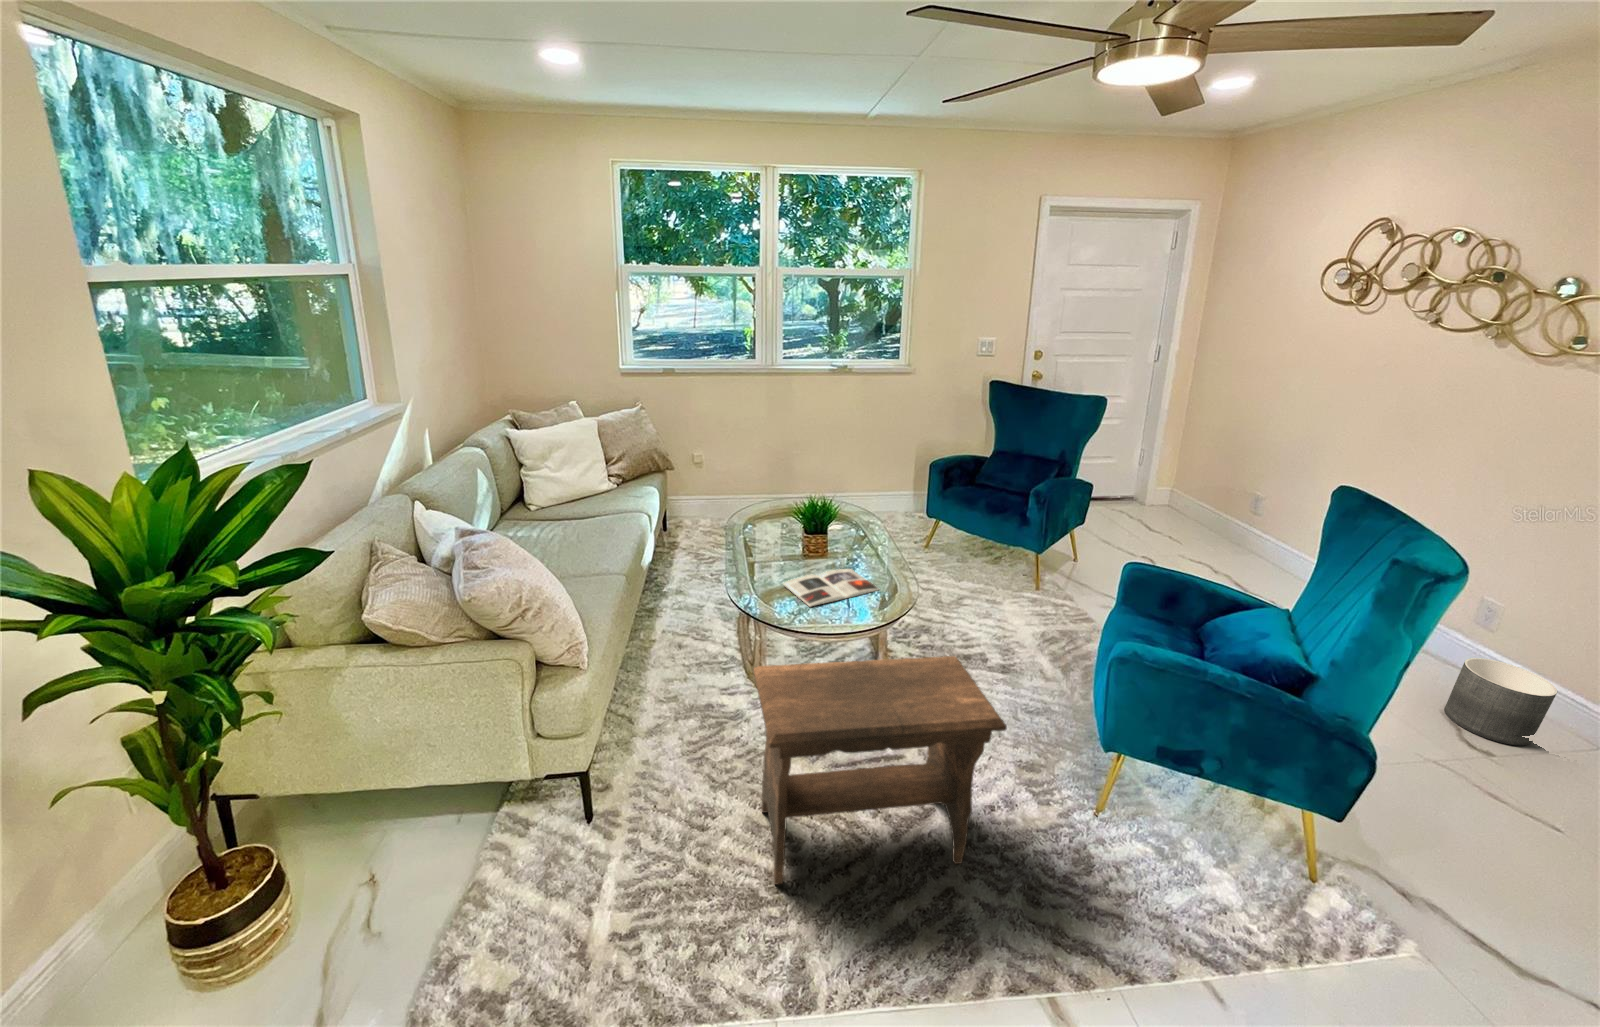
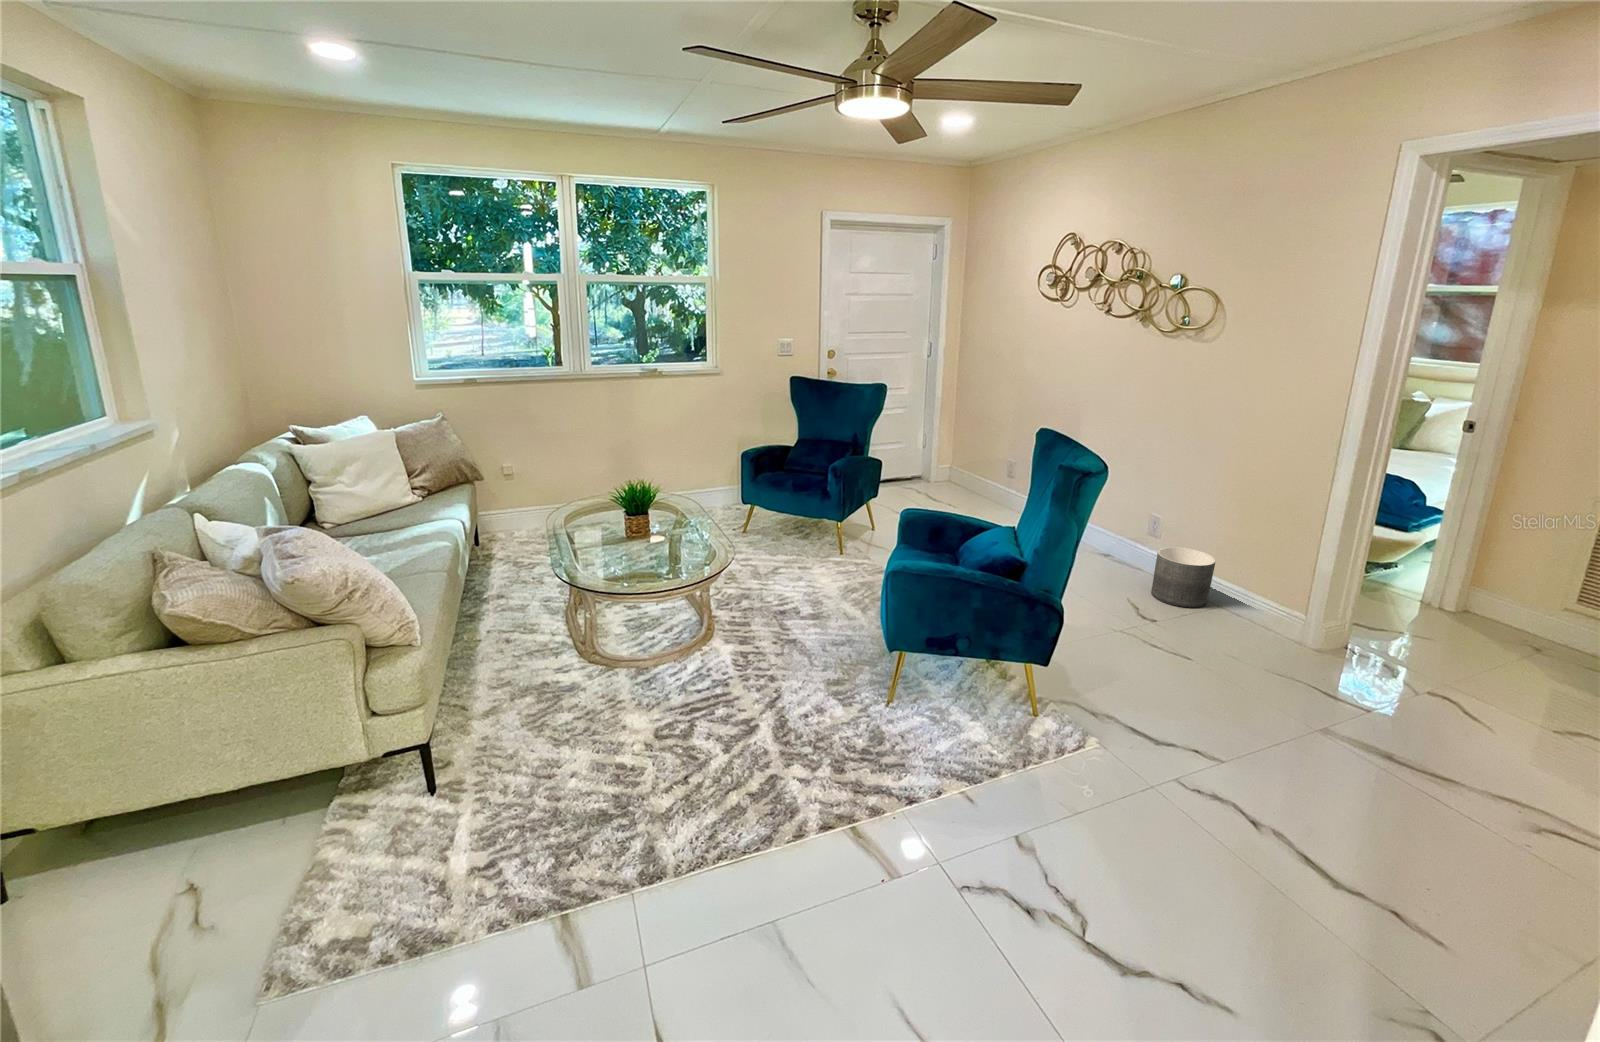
magazine: present [783,569,879,606] -> none [602,544,695,577]
footstool: present [754,656,1007,884] -> none [579,588,798,803]

